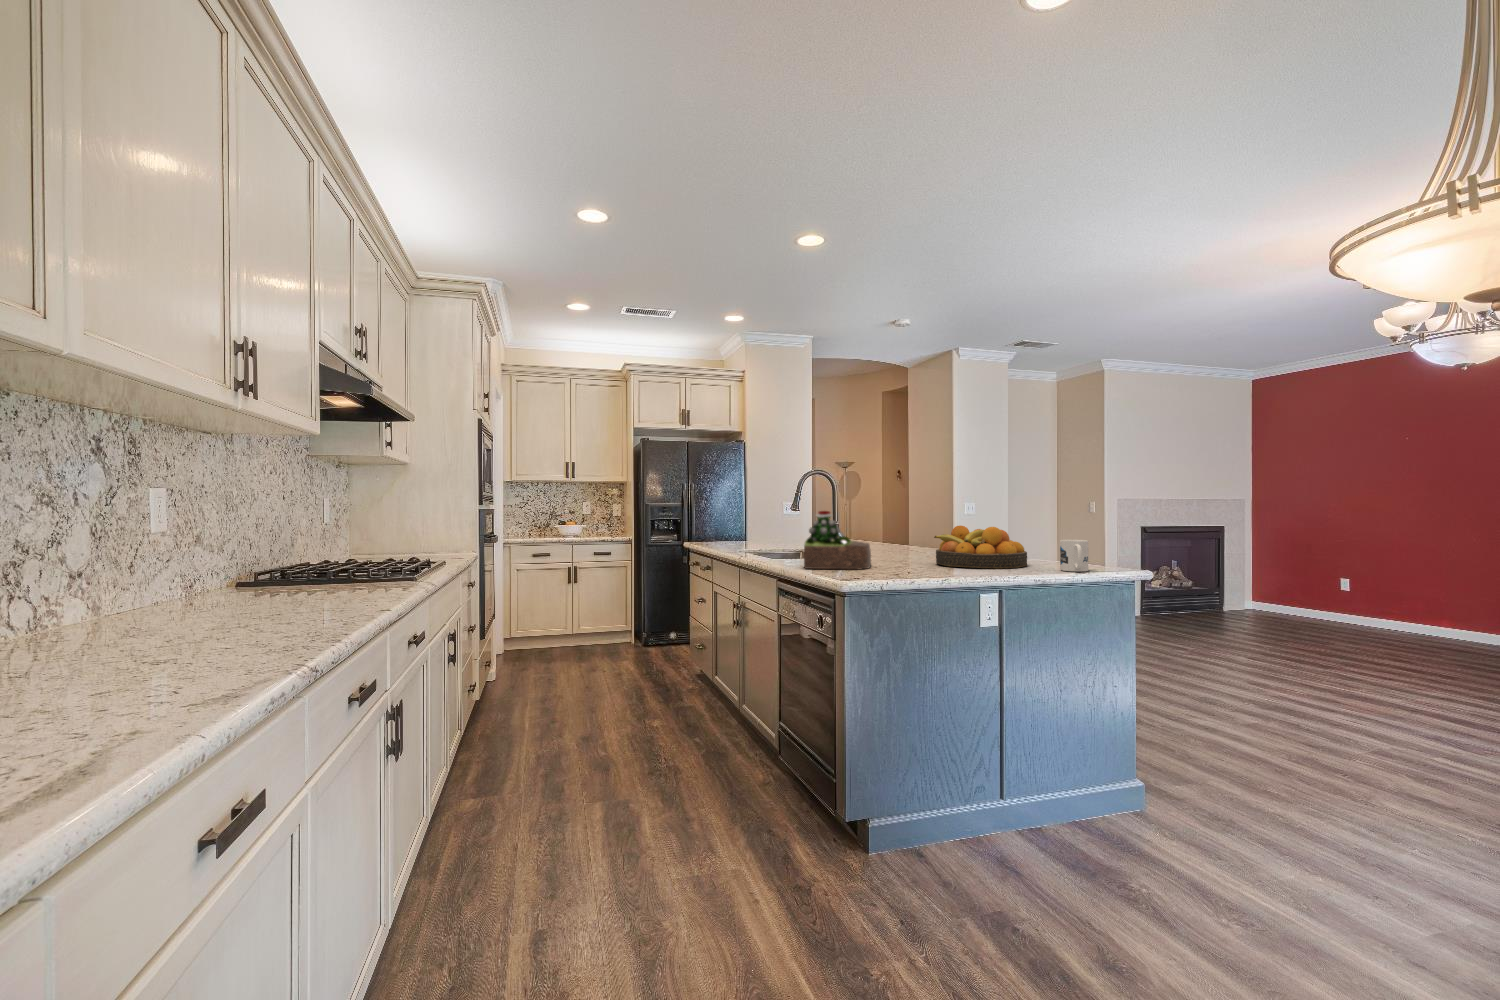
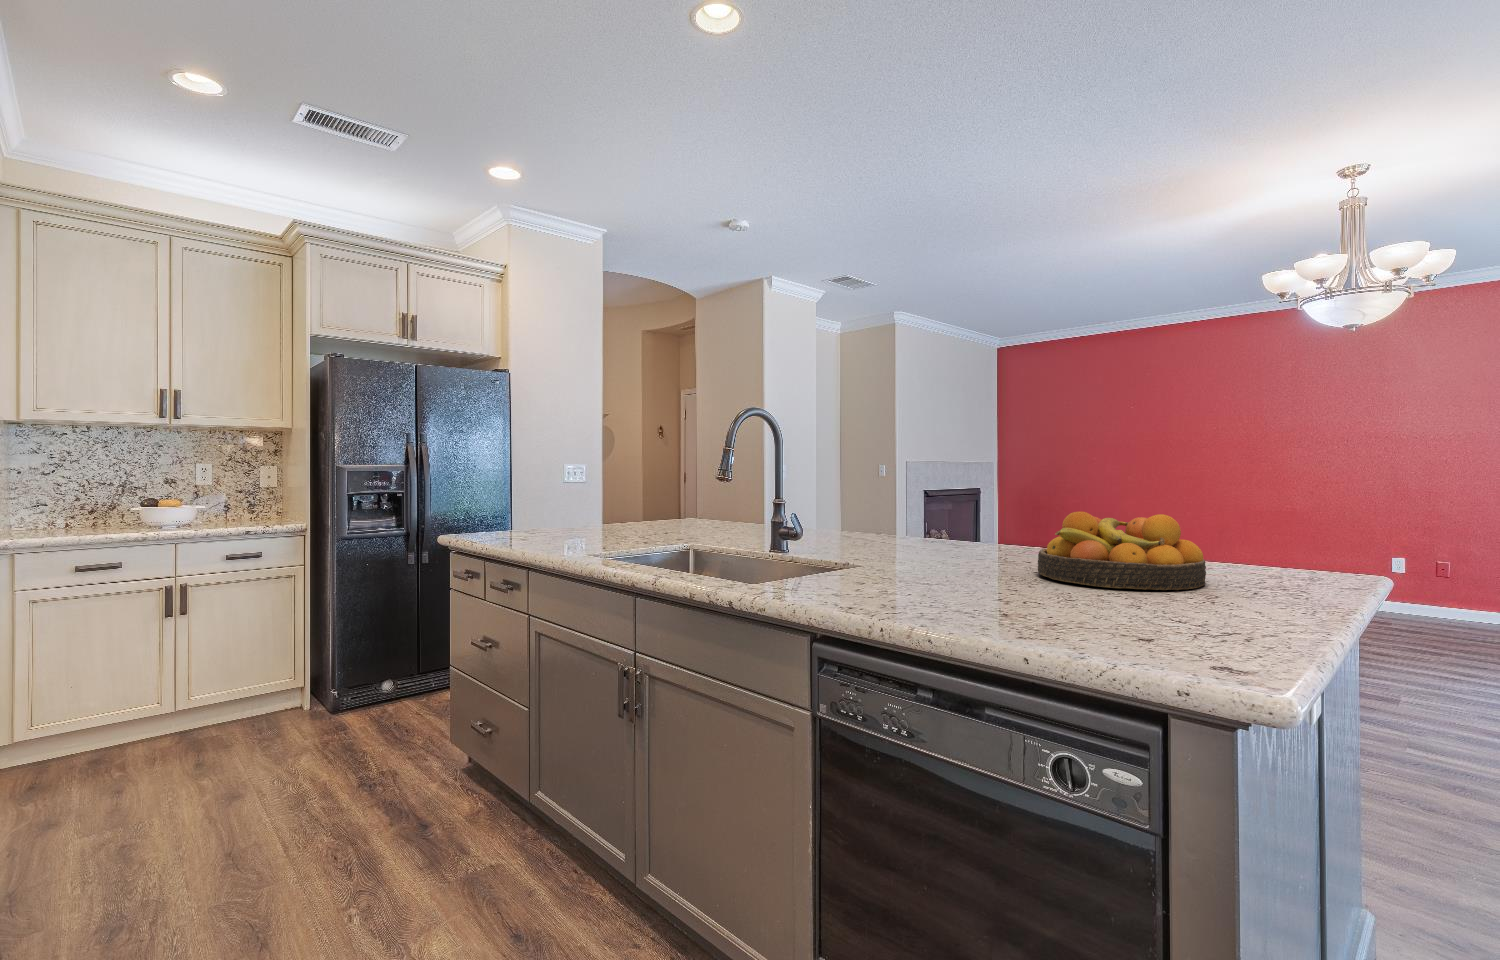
succulent plant: present [804,511,871,569] -> none [859,486,1010,615]
mug: present [1060,540,1088,572] -> none [1281,536,1356,591]

